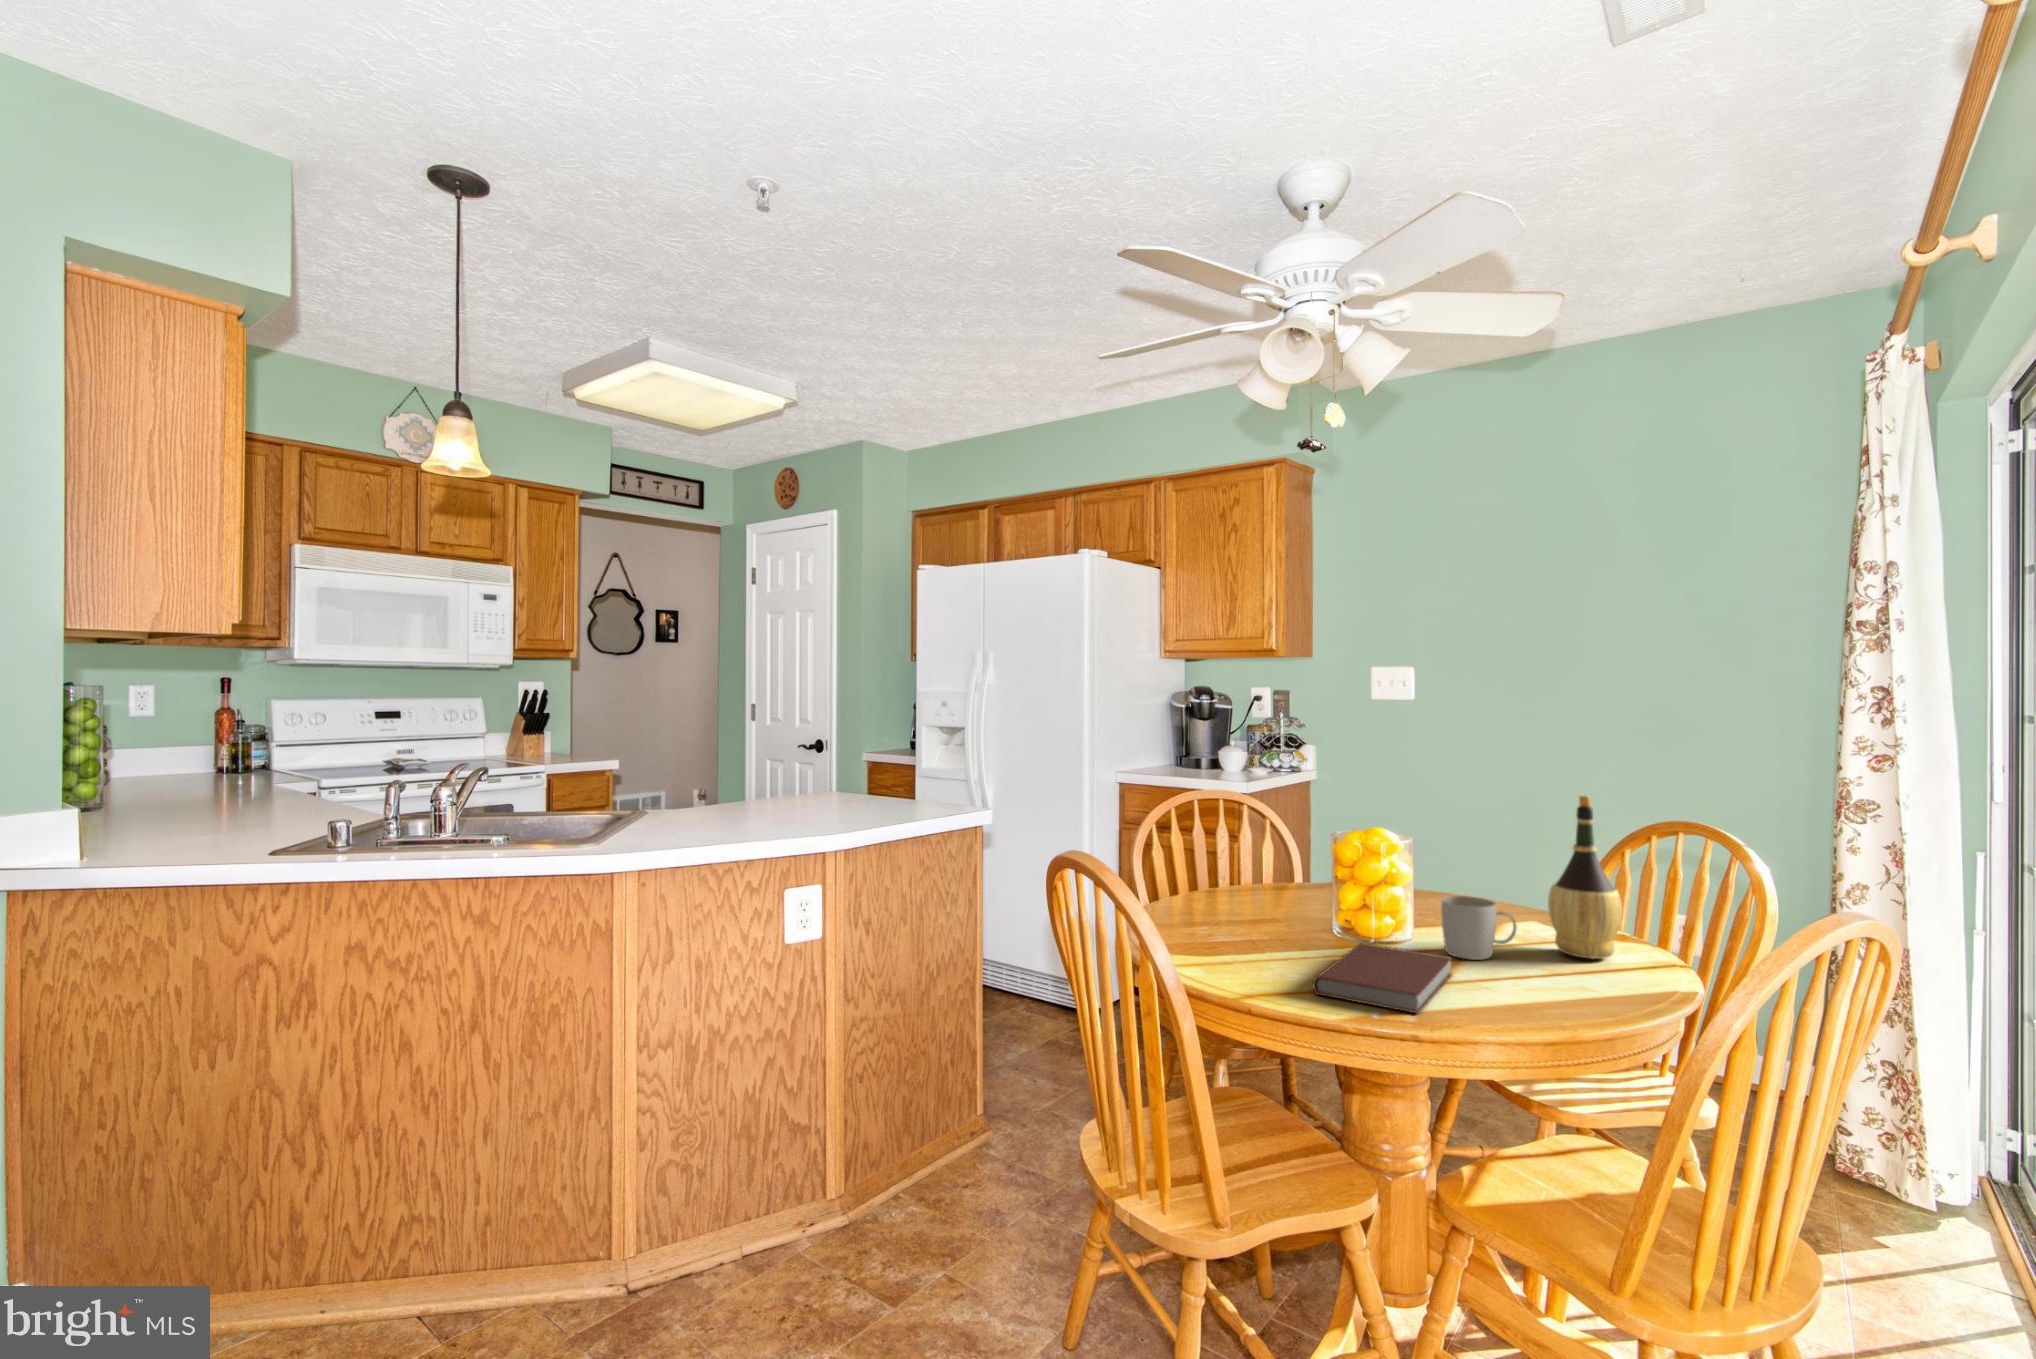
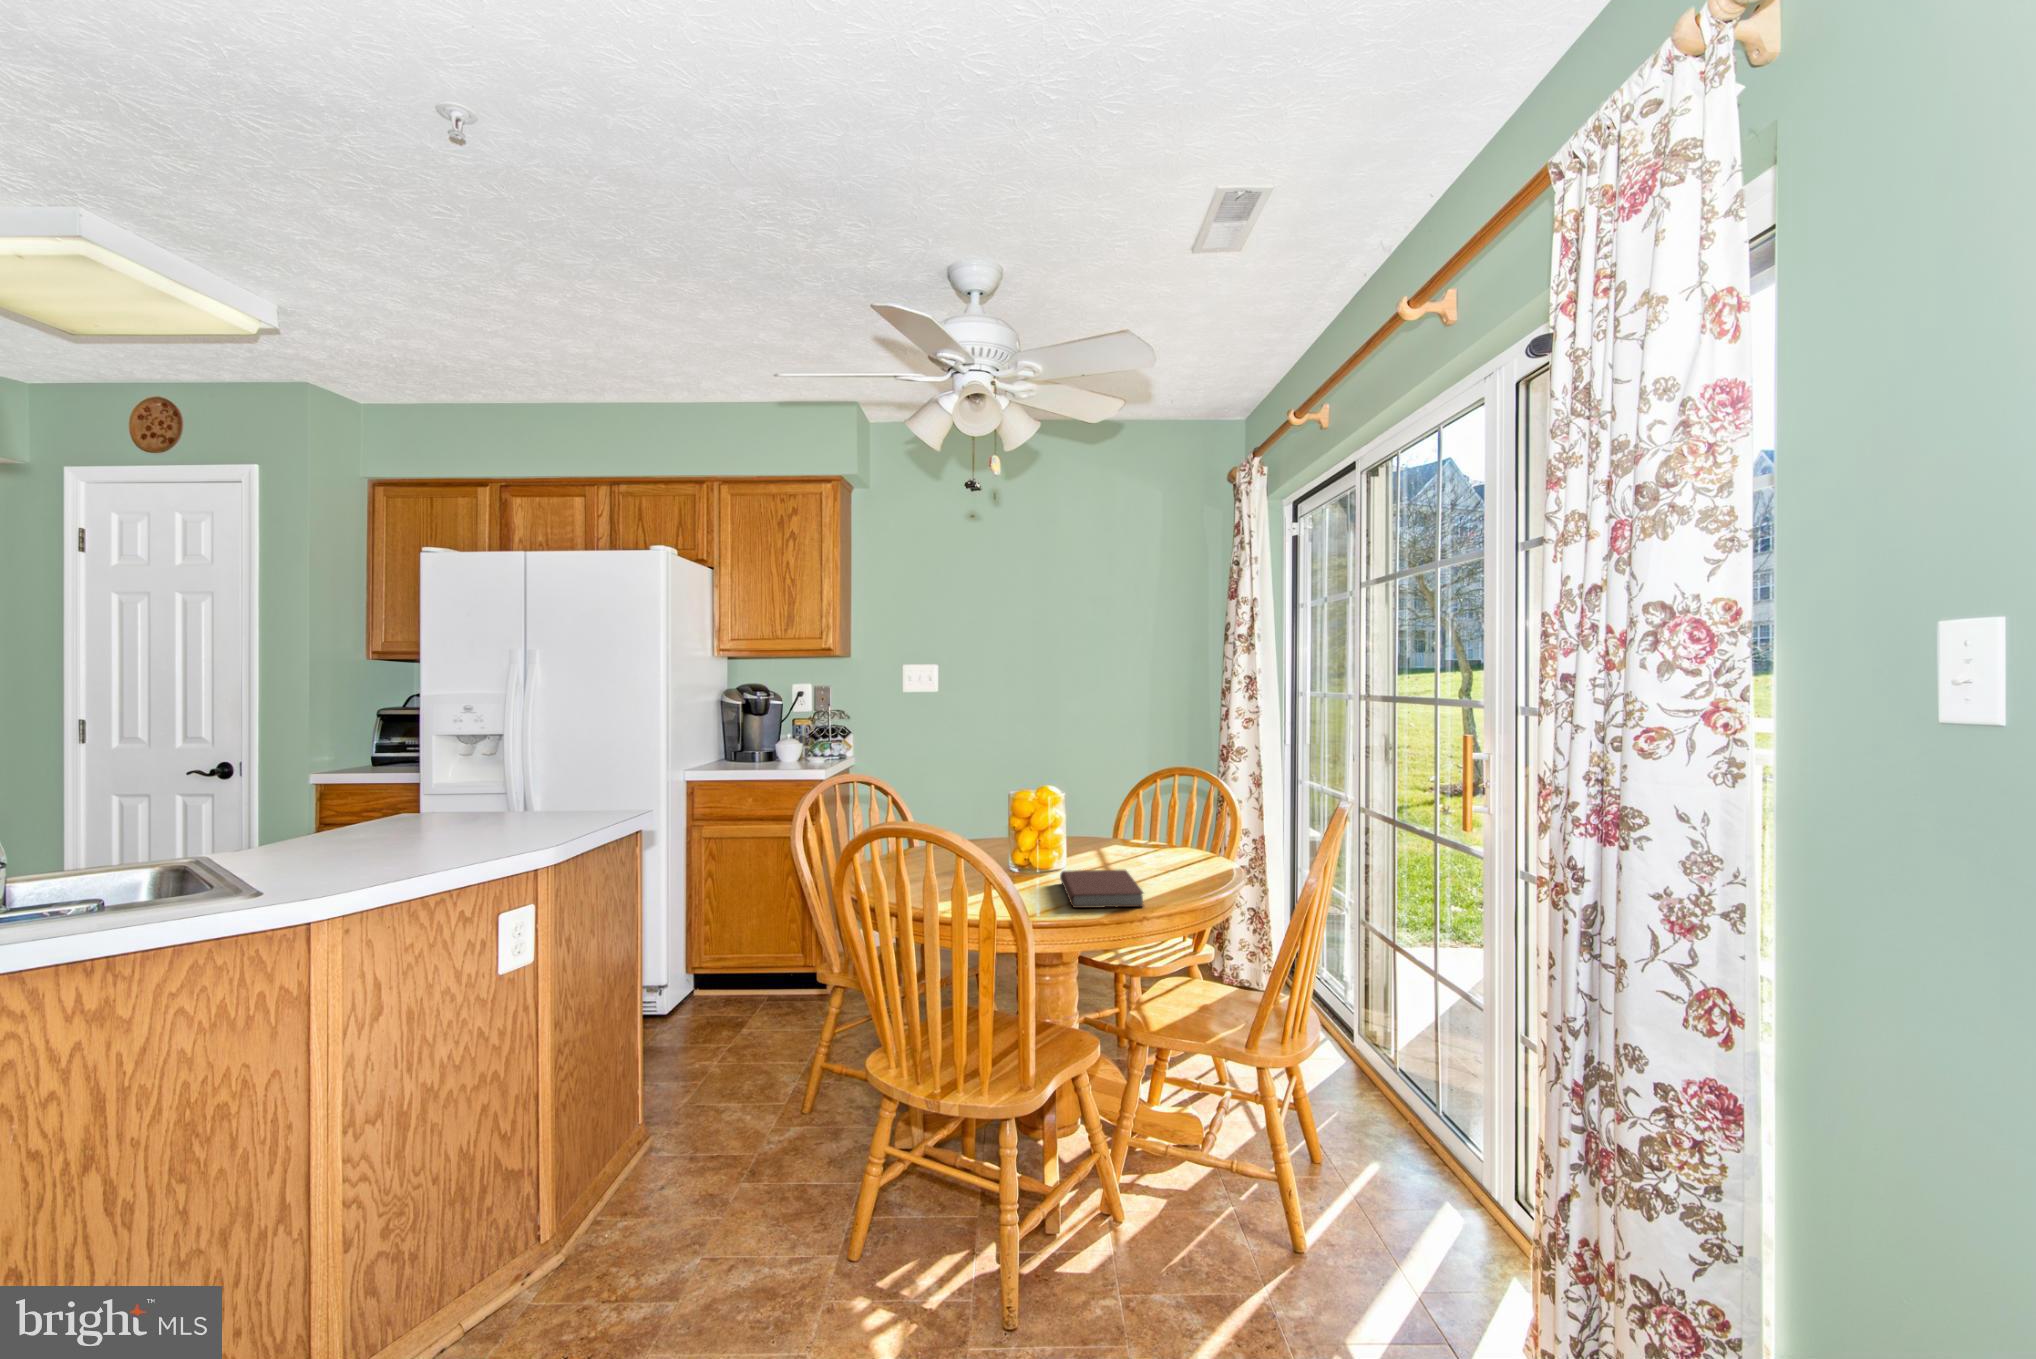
wine bottle: present [1548,796,1622,959] -> none [1152,751,1195,860]
mug: present [1441,896,1516,960] -> none [1099,828,1143,872]

